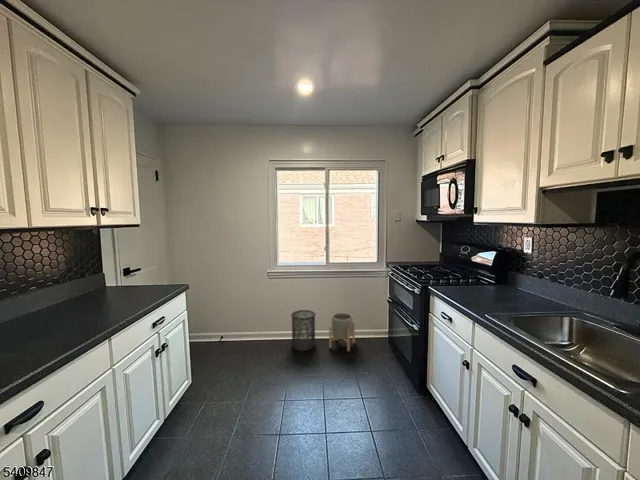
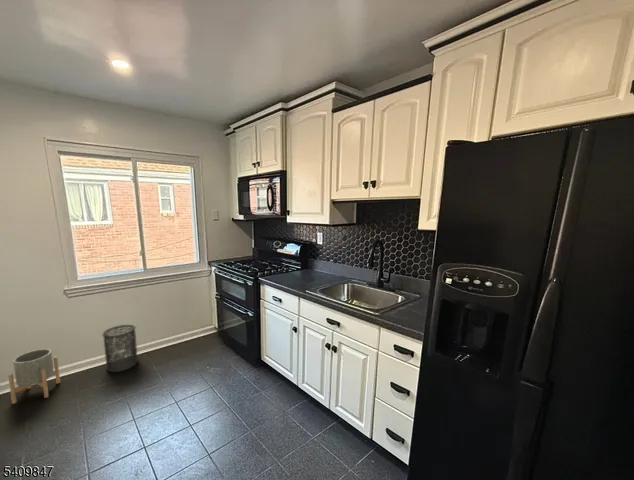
planter: present [329,313,355,351] -> present [8,349,60,404]

